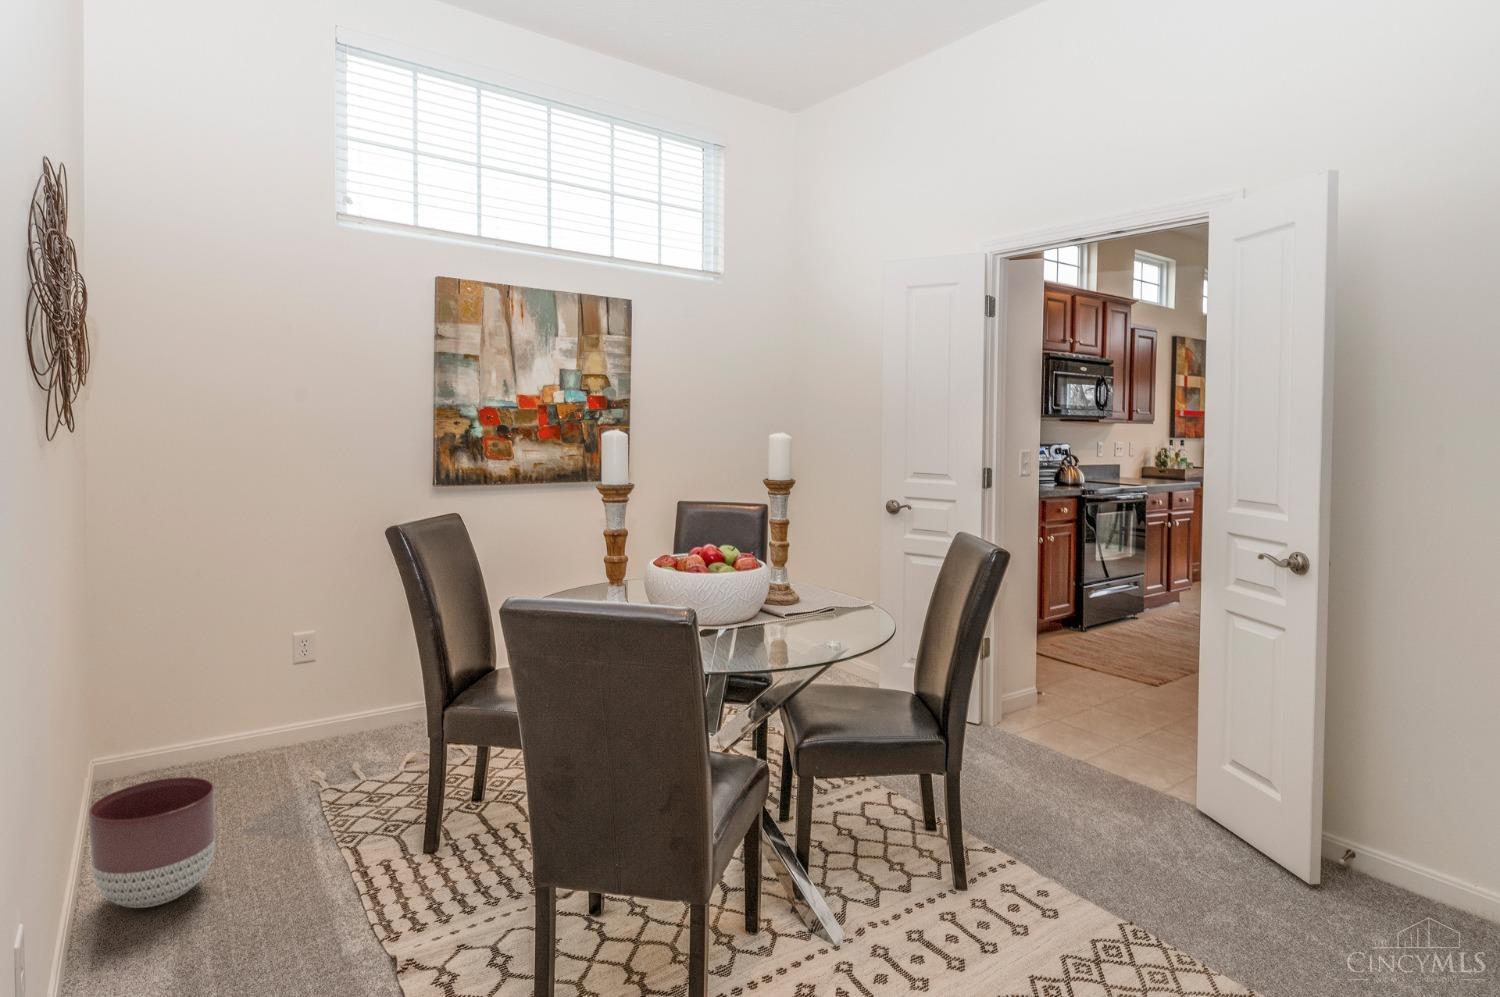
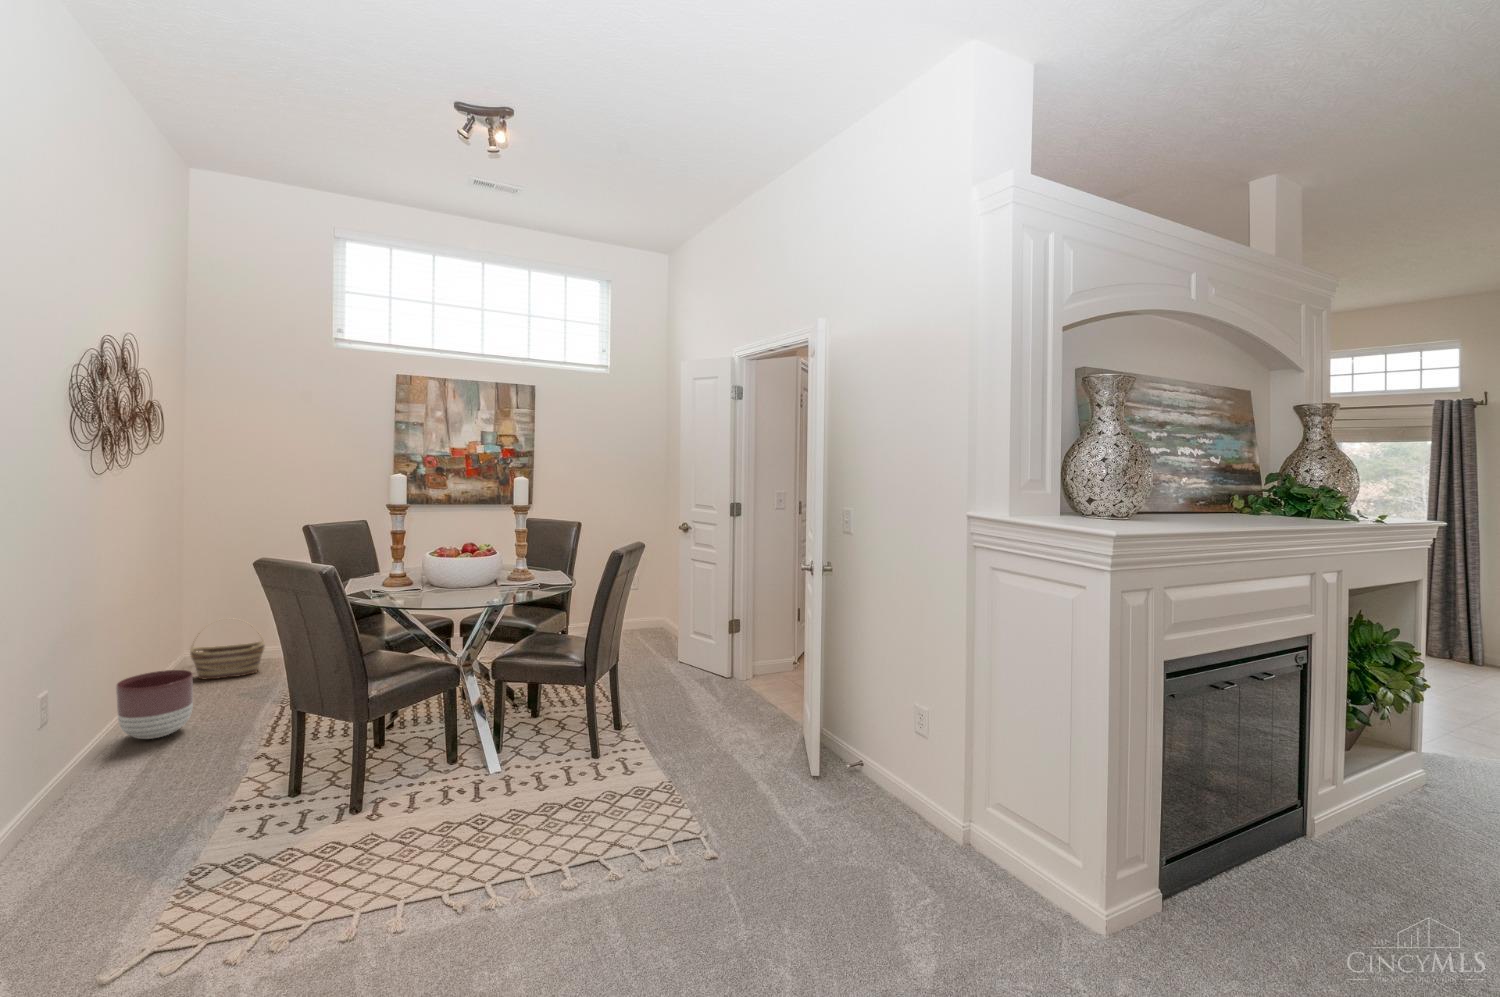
basket: none [136,679,255,784] -> present [190,619,265,680]

